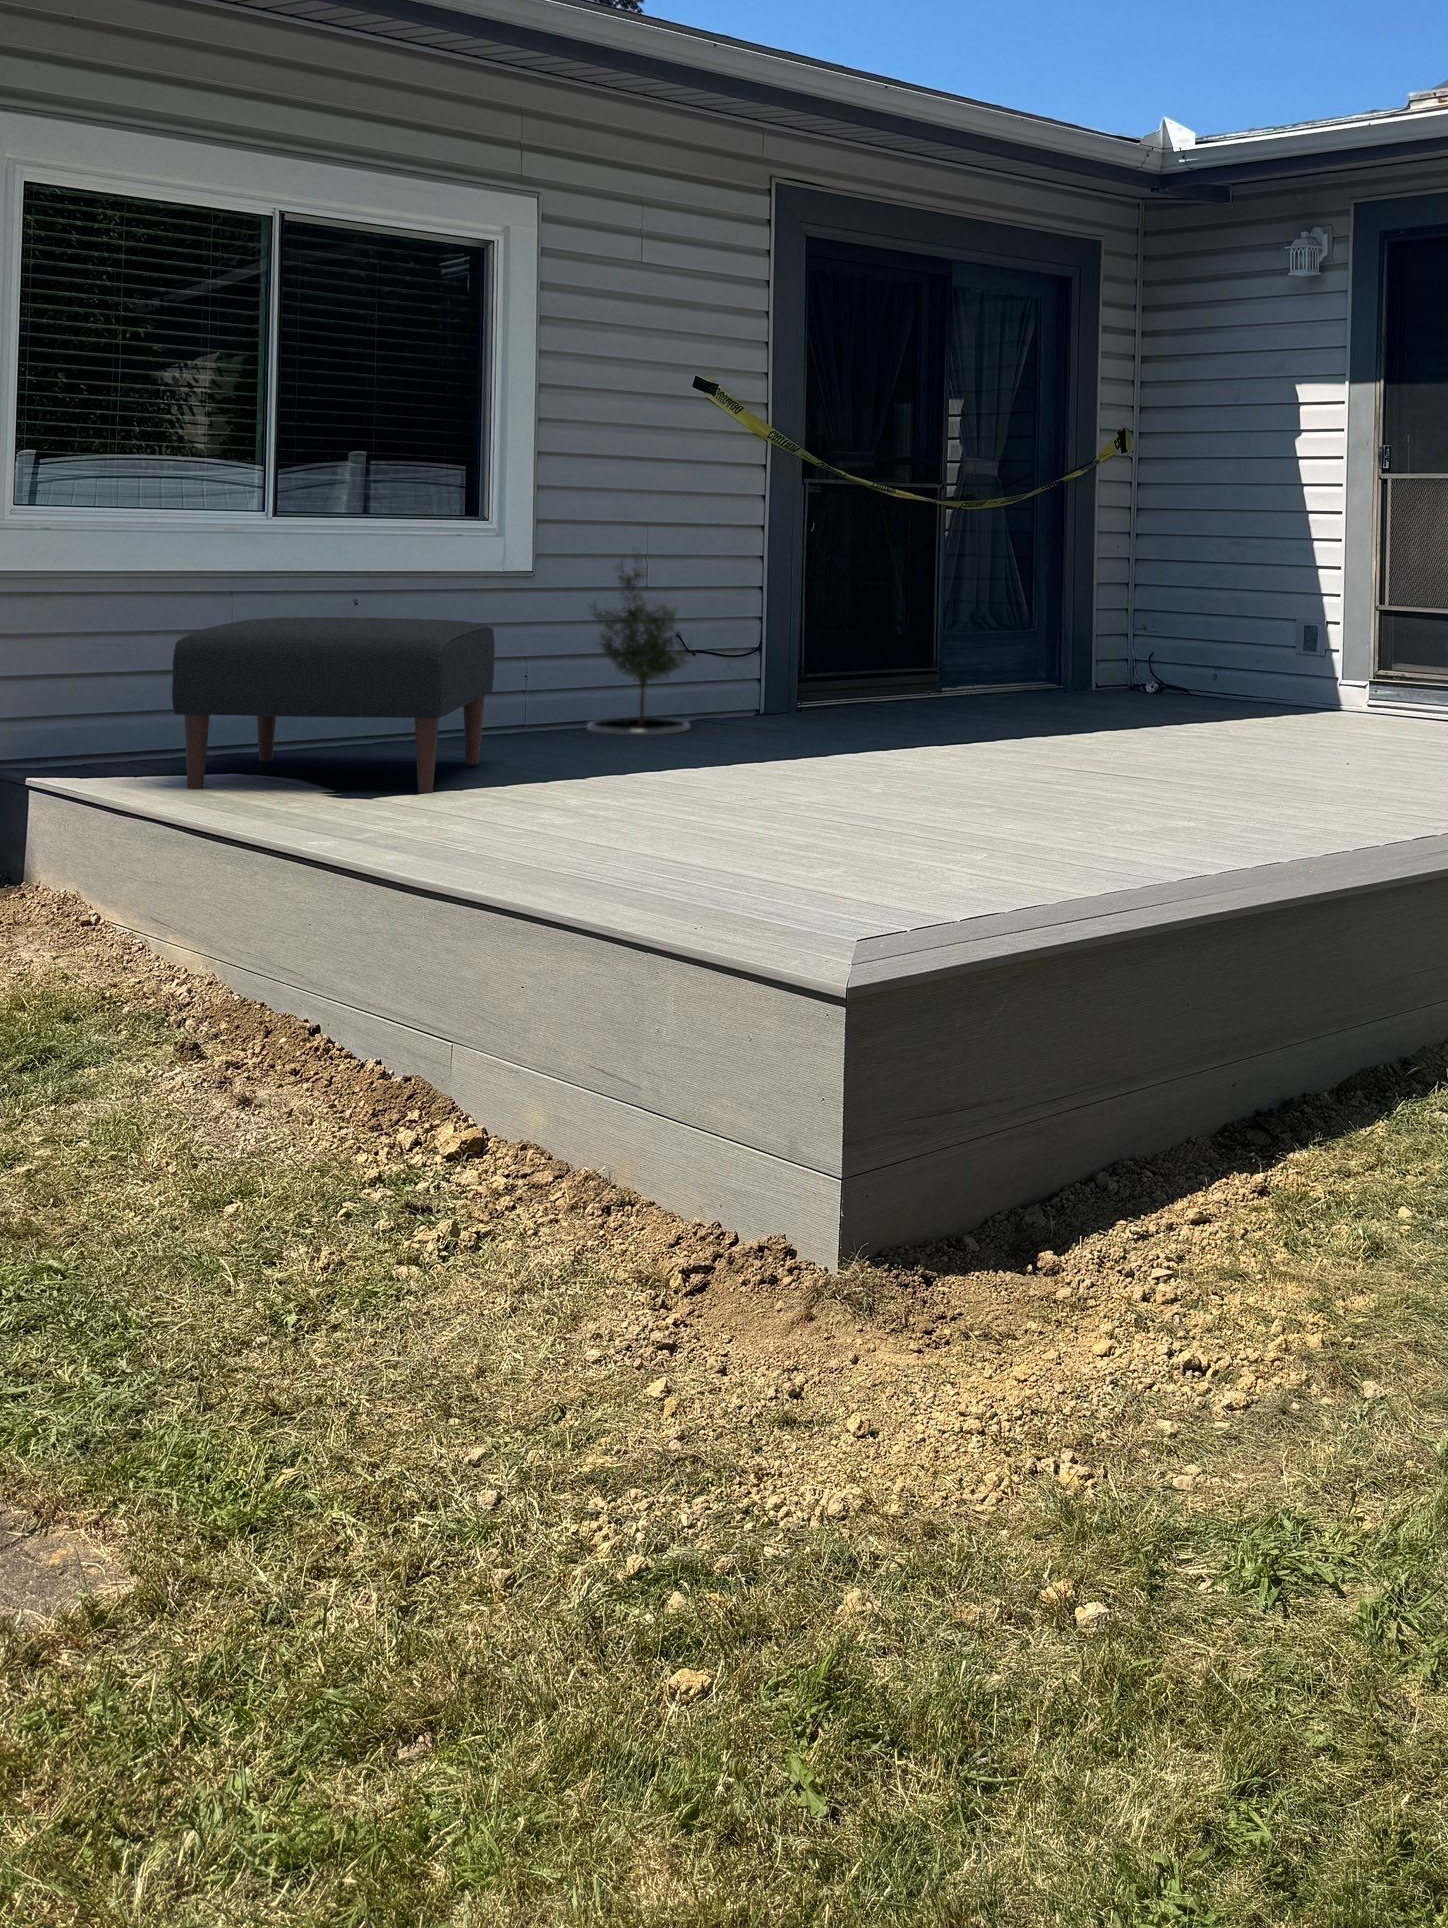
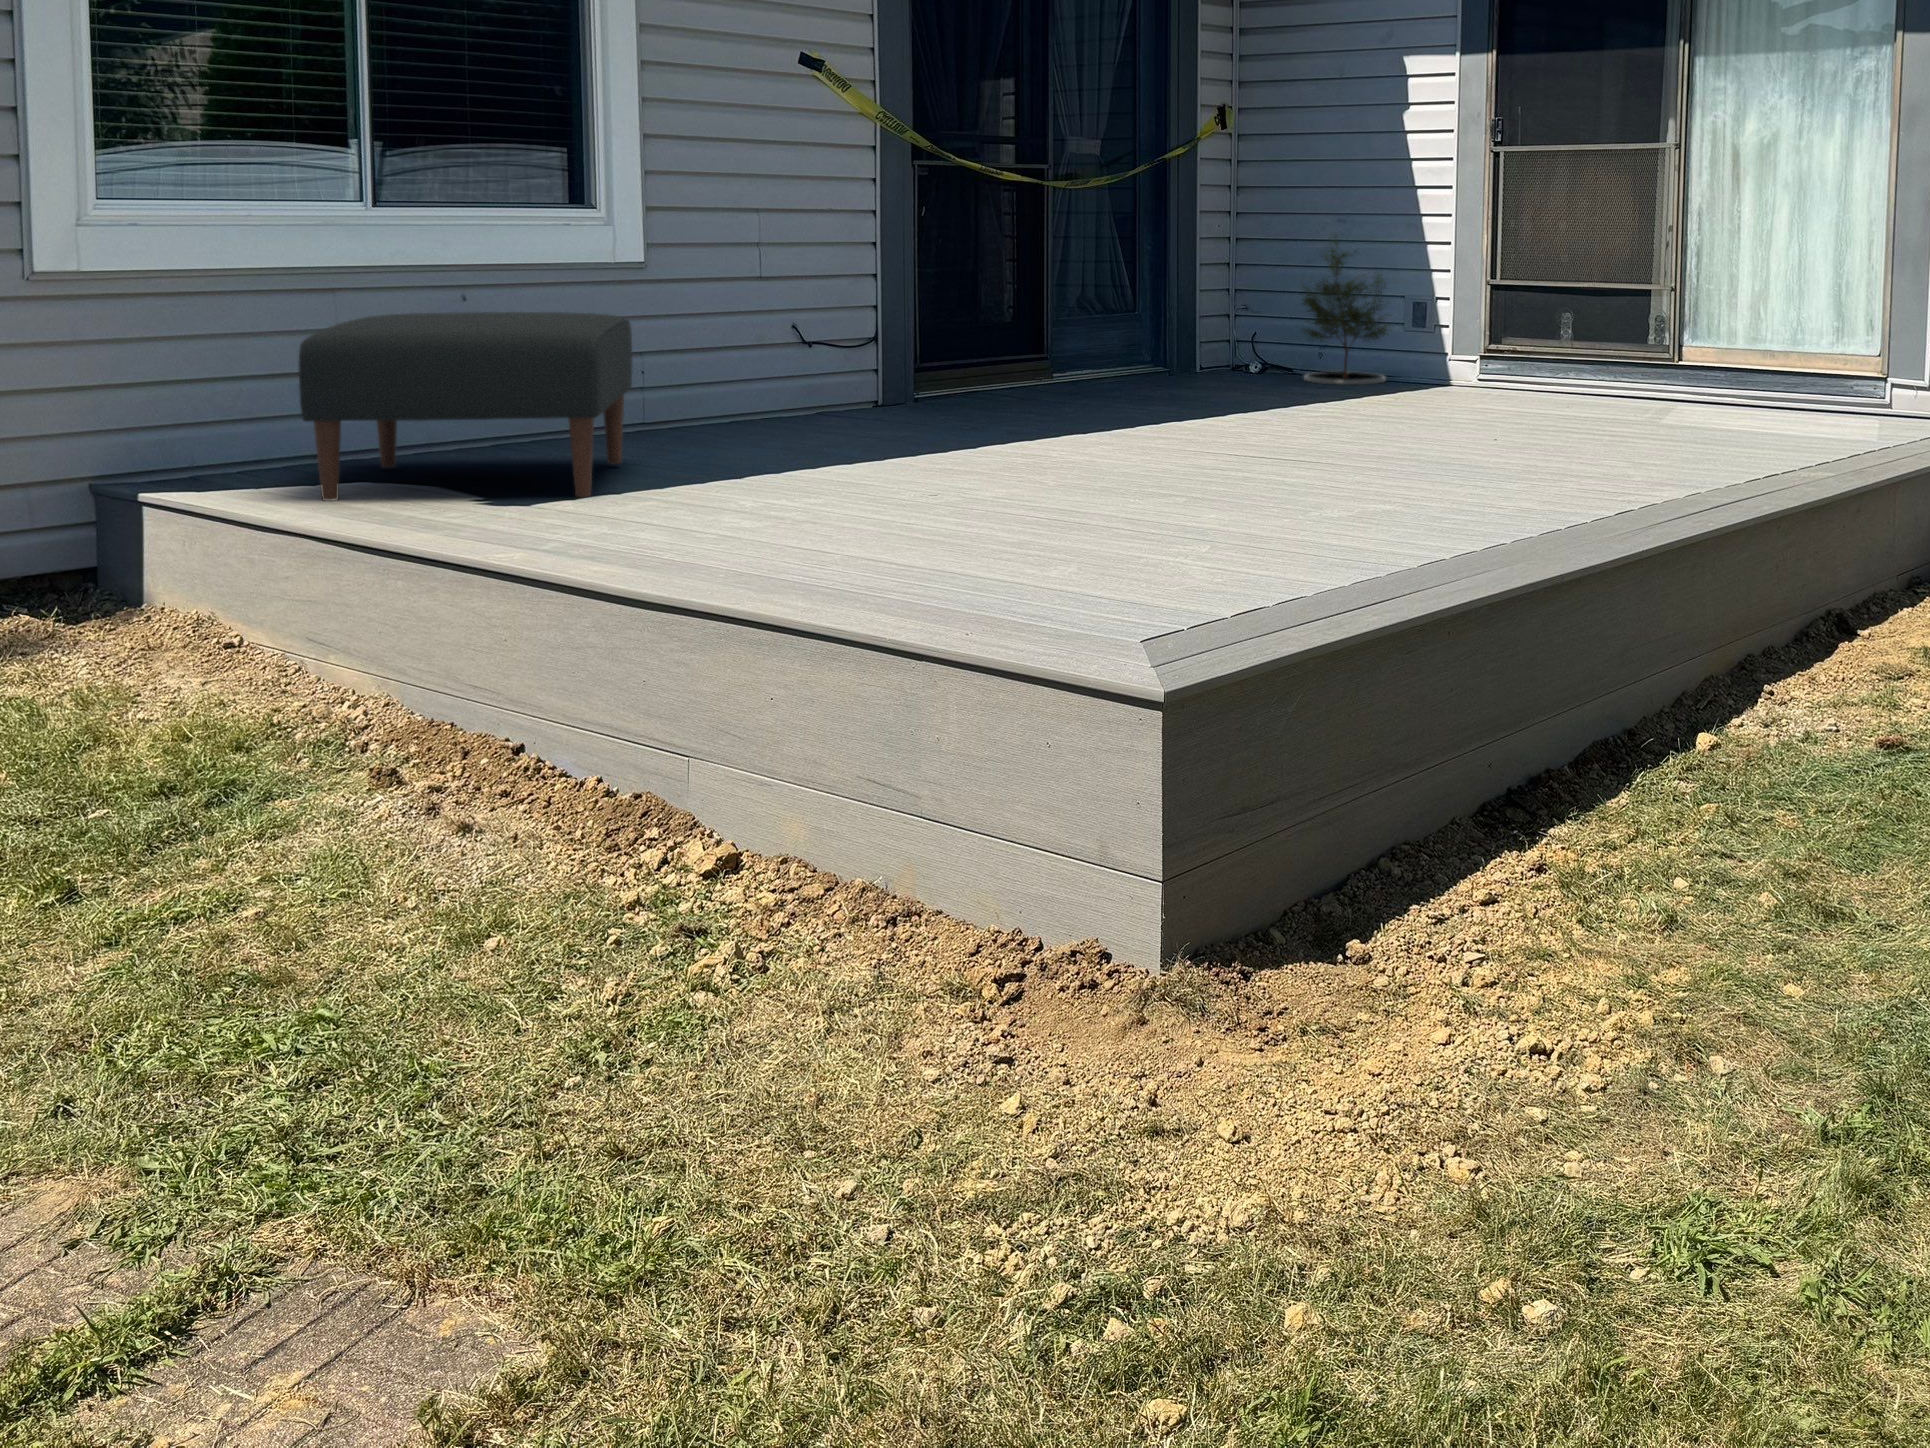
potted tree: present [587,556,690,735] -> present [1301,233,1390,385]

